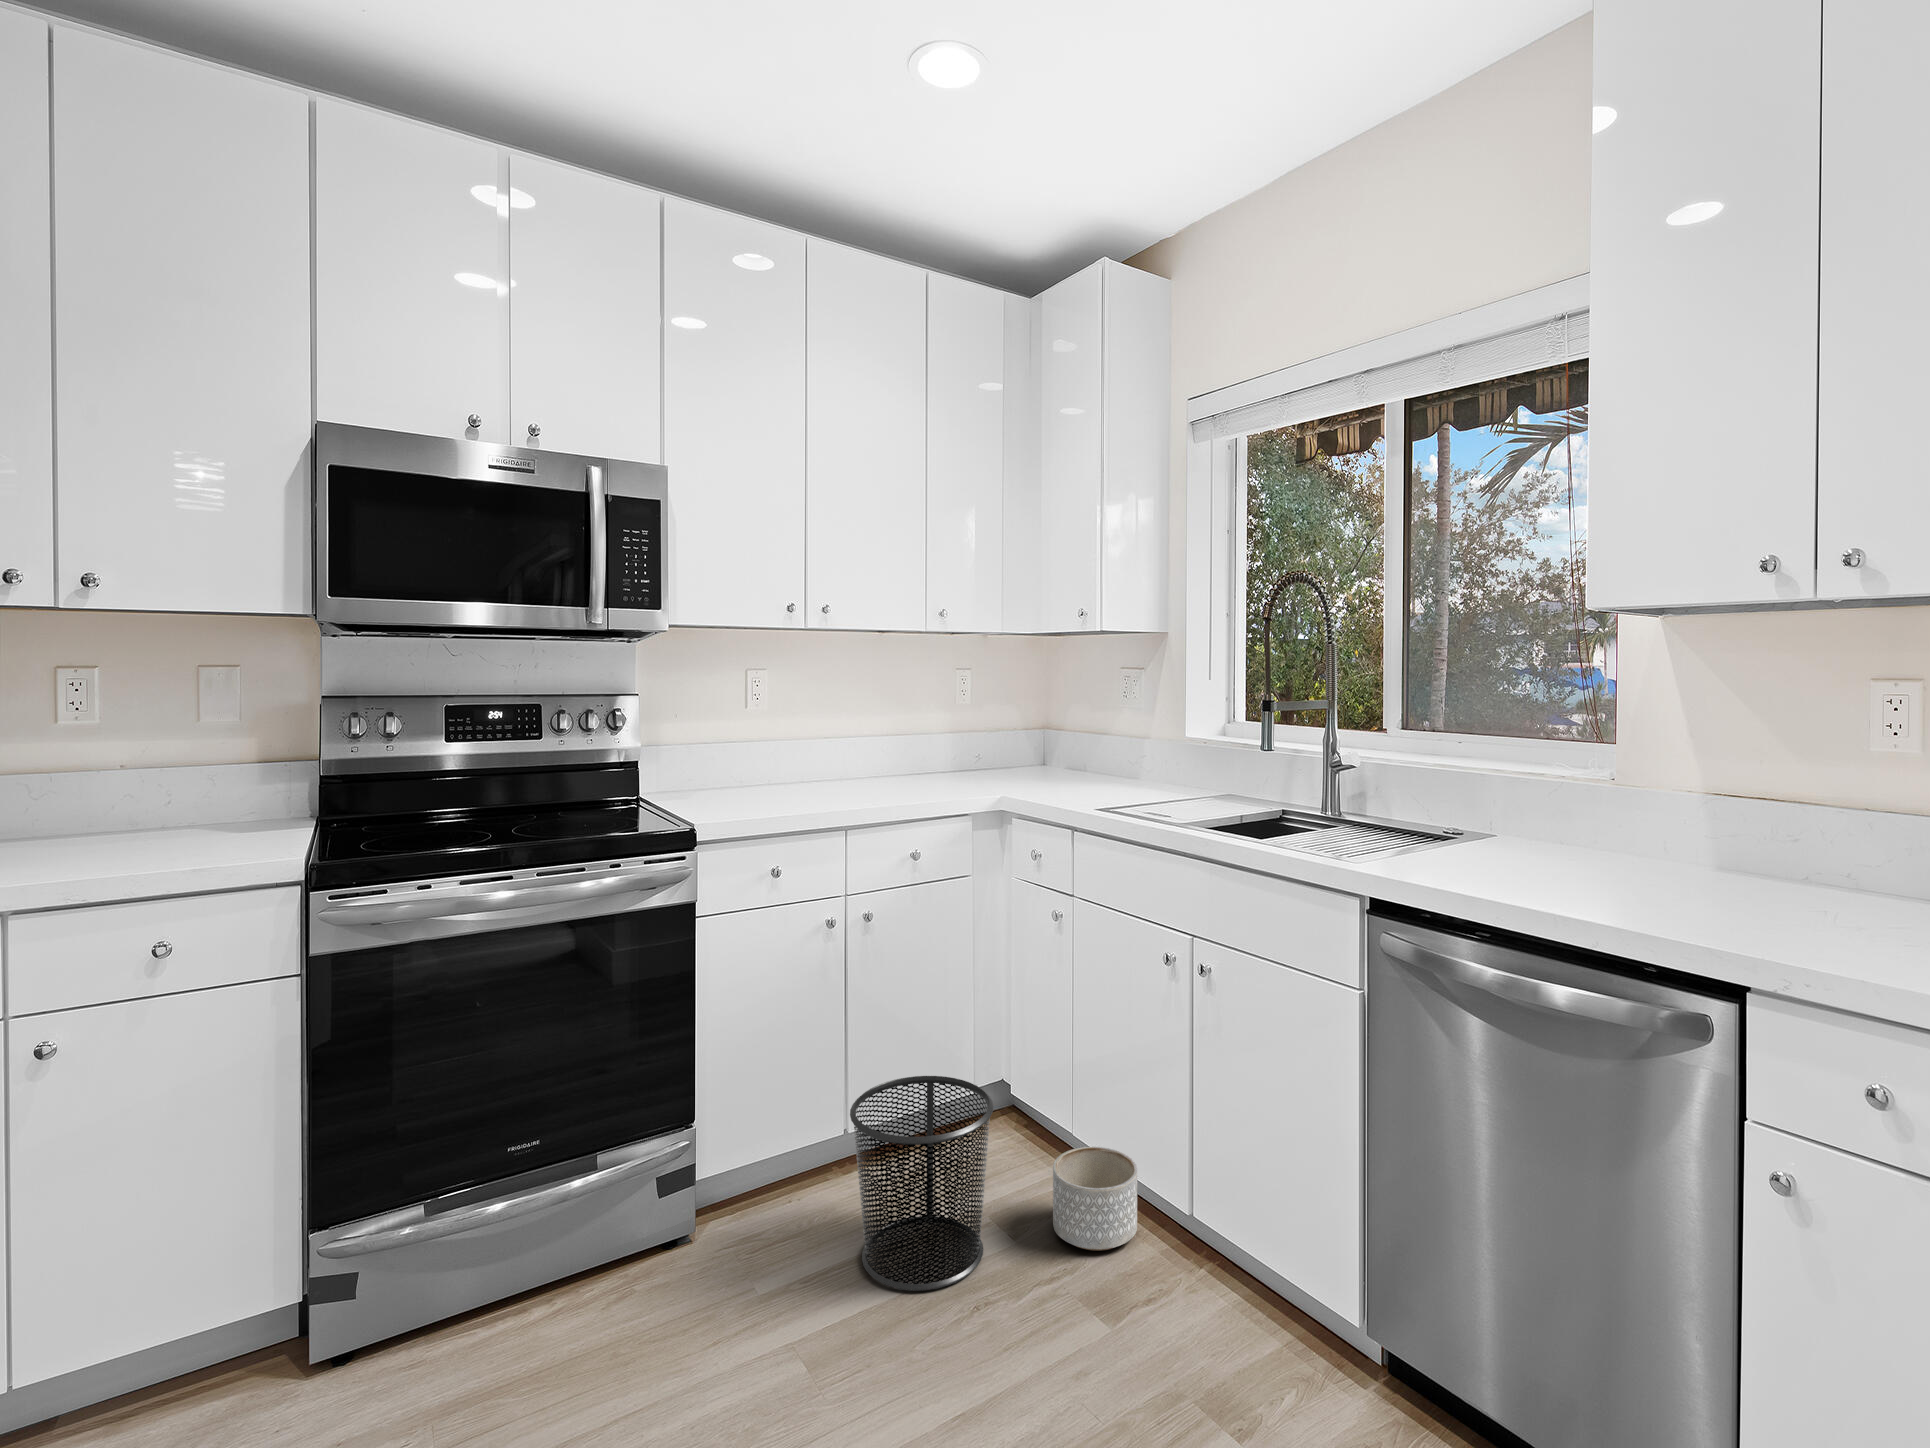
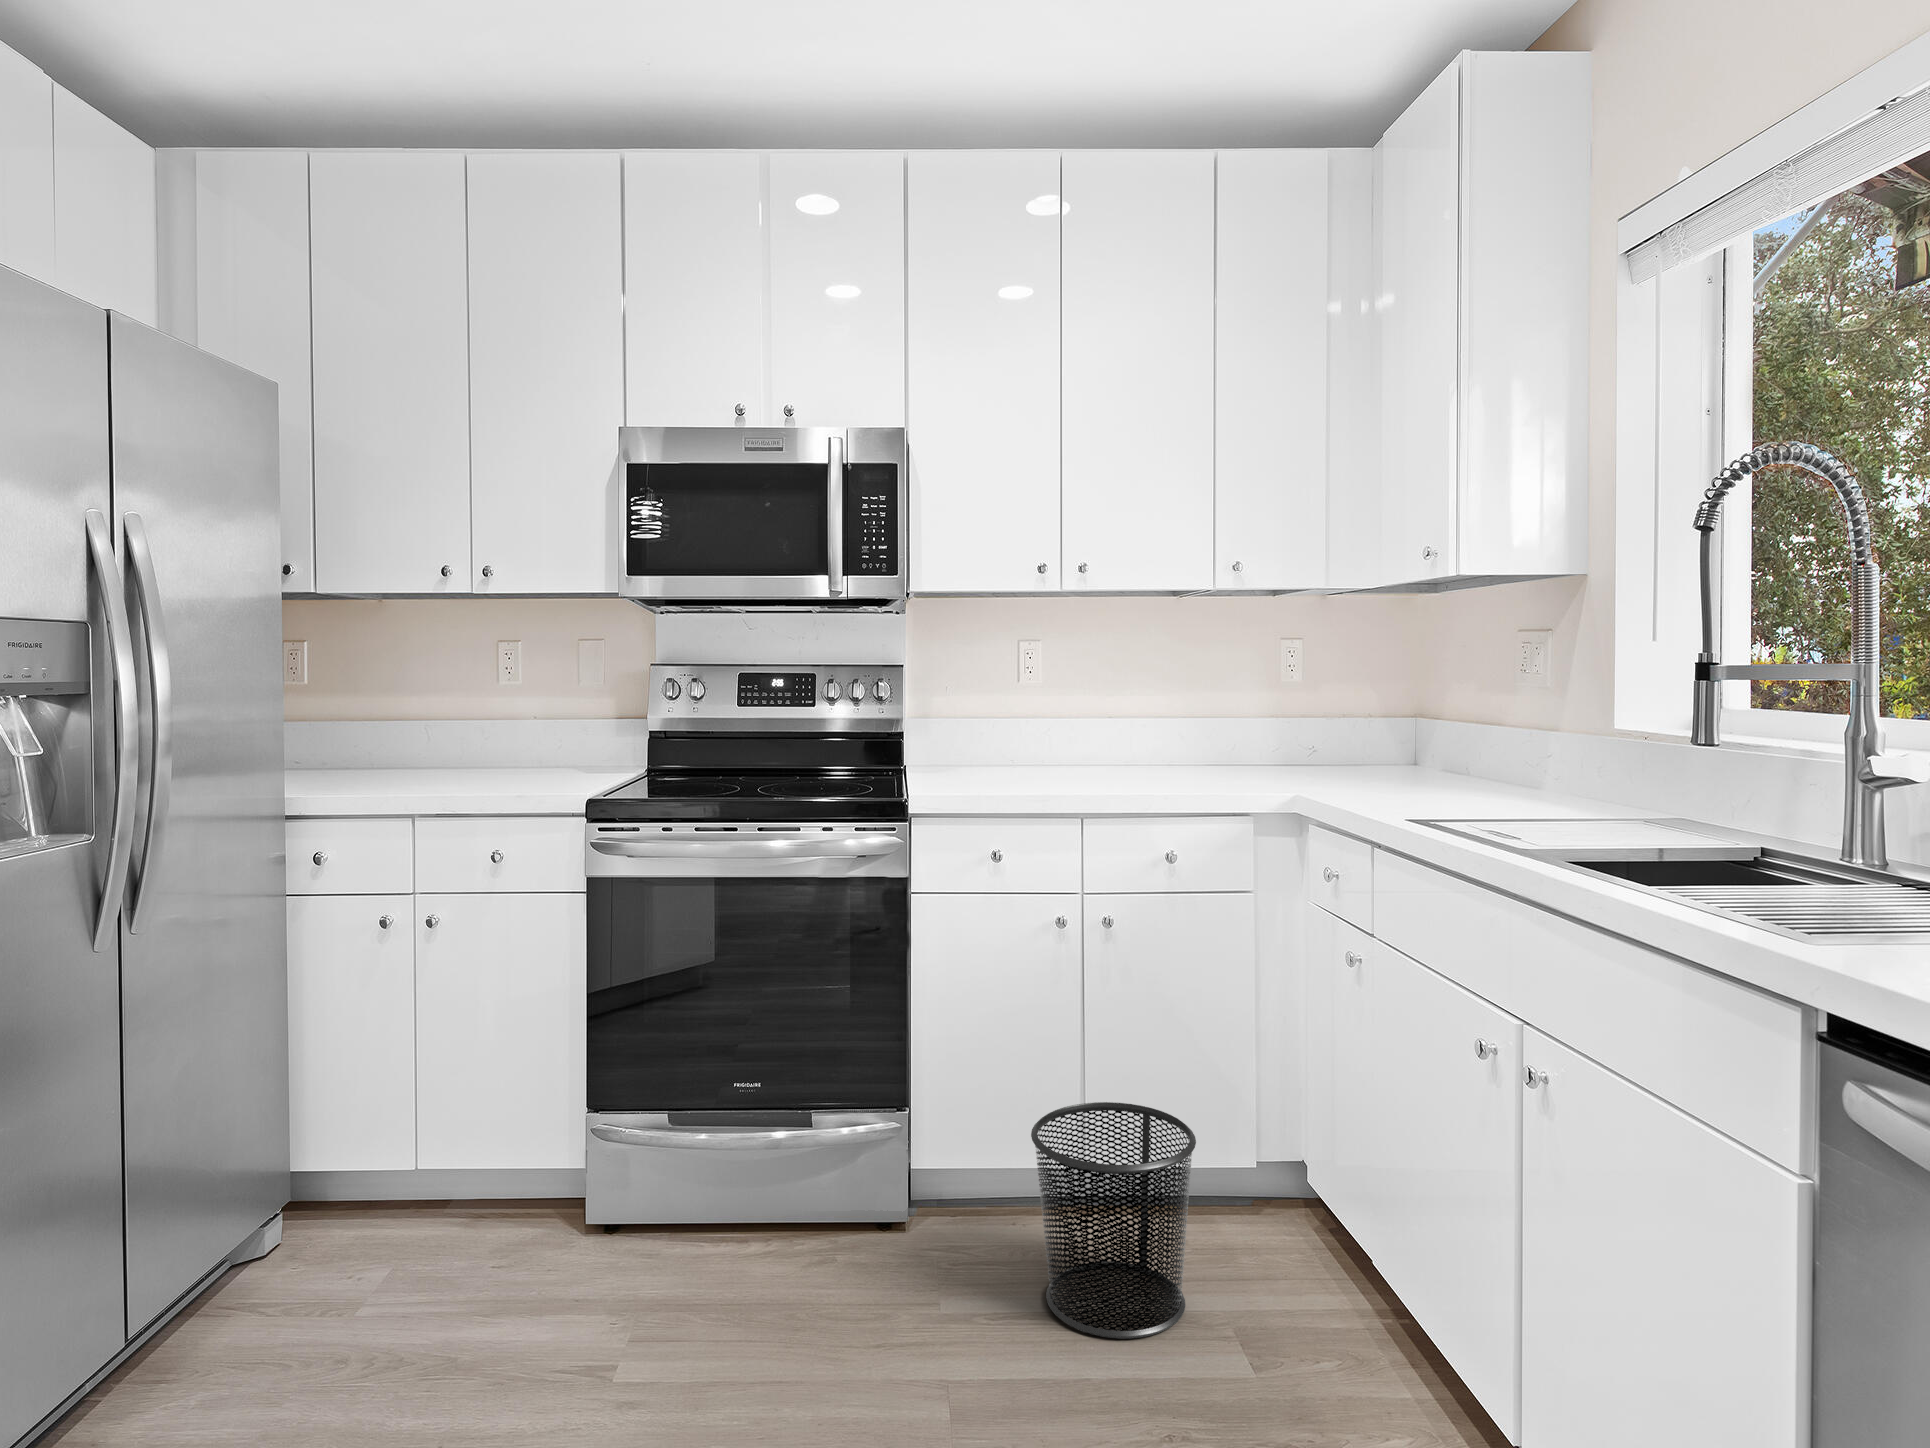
planter: present [1053,1147,1137,1251] -> none [1275,1235,1387,1365]

